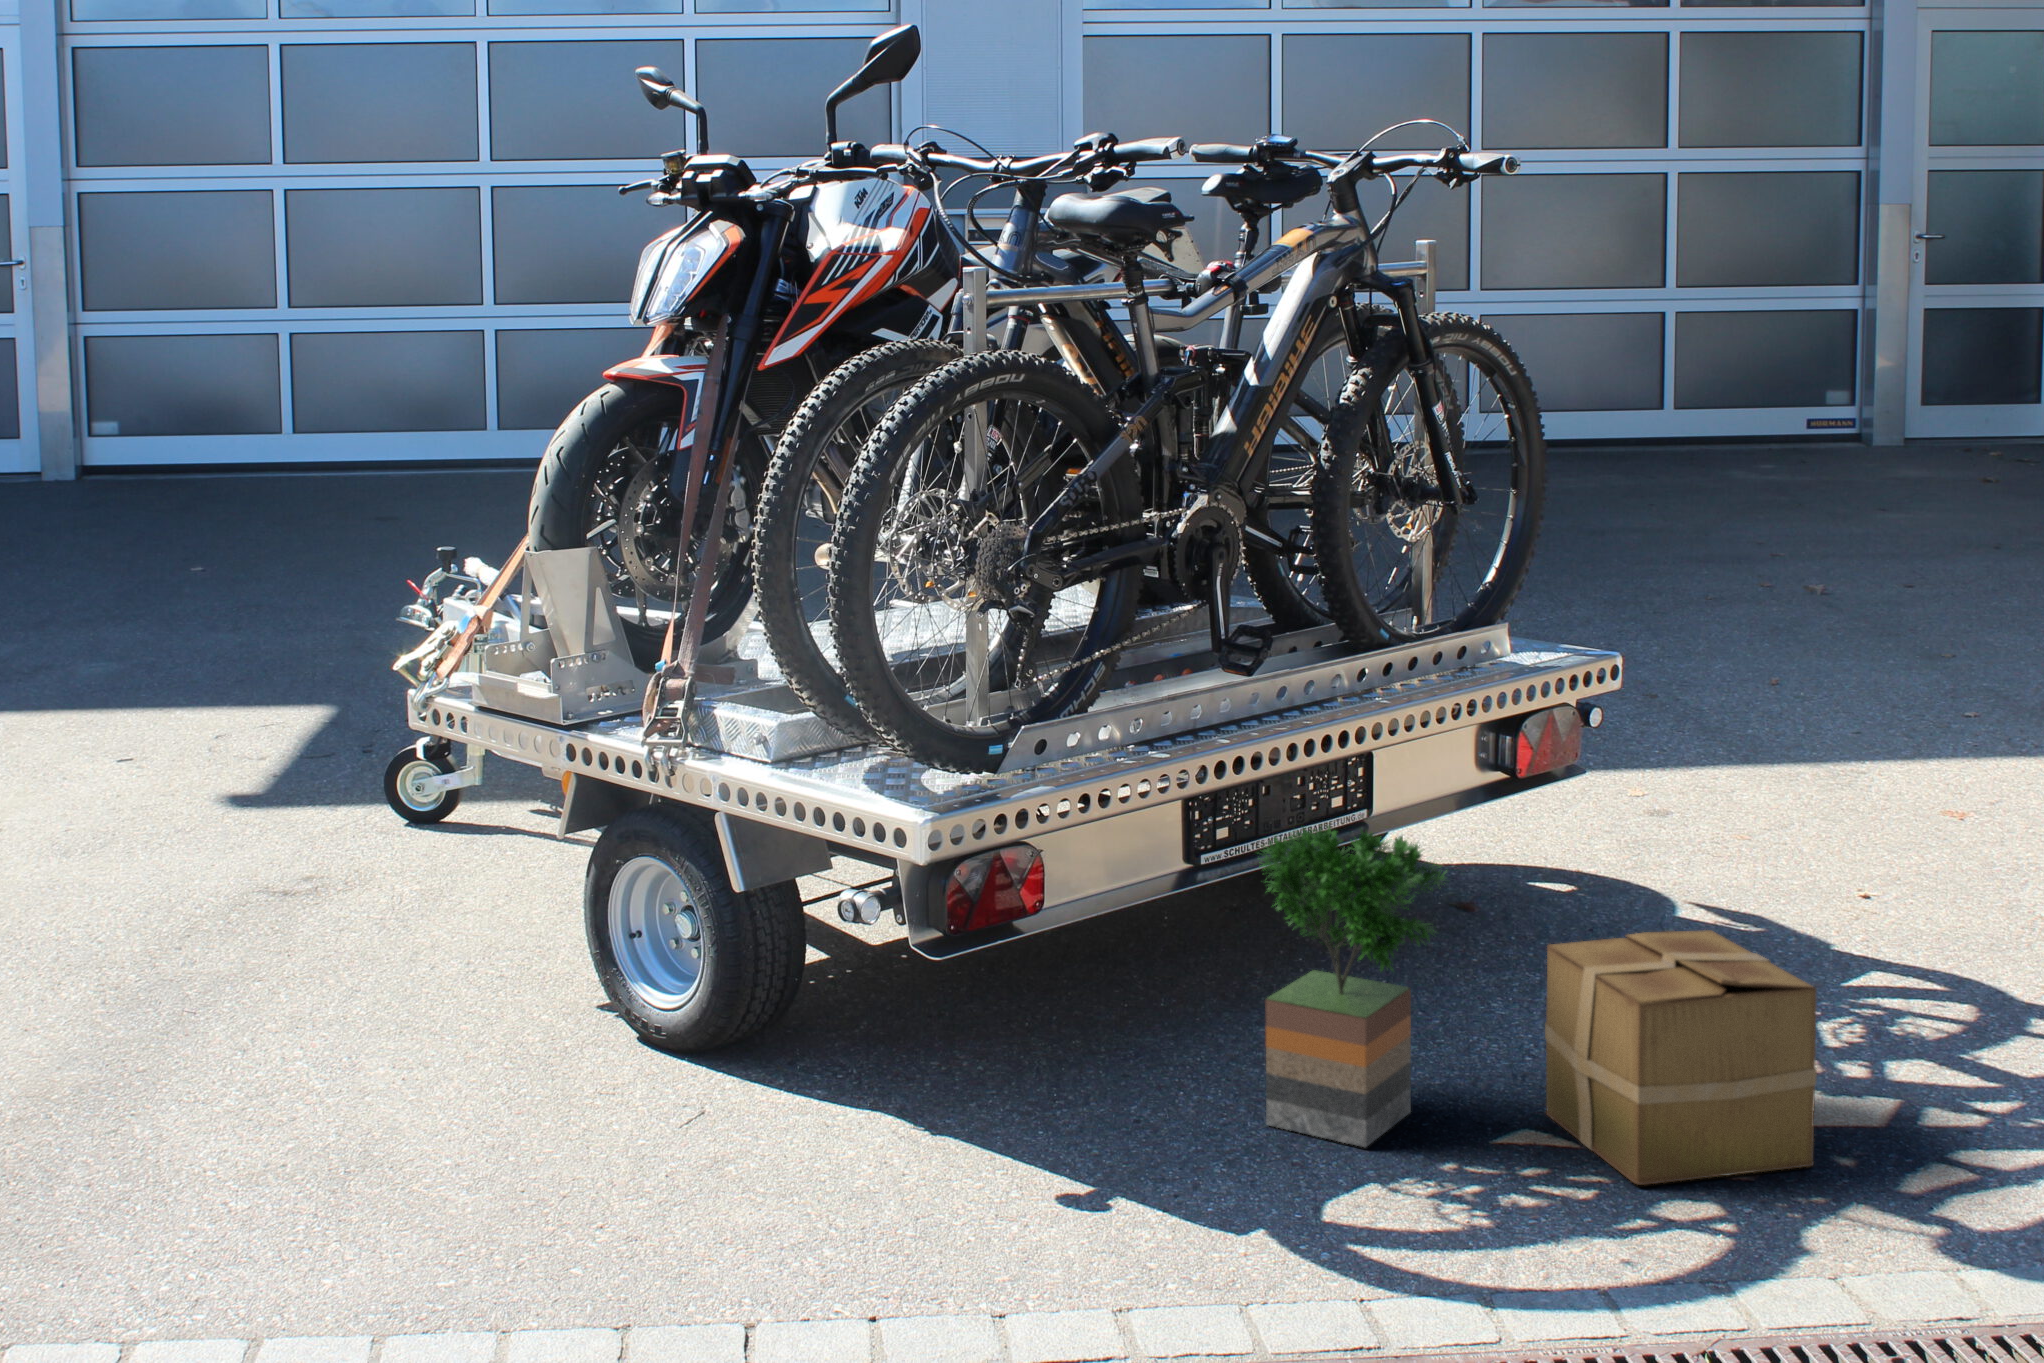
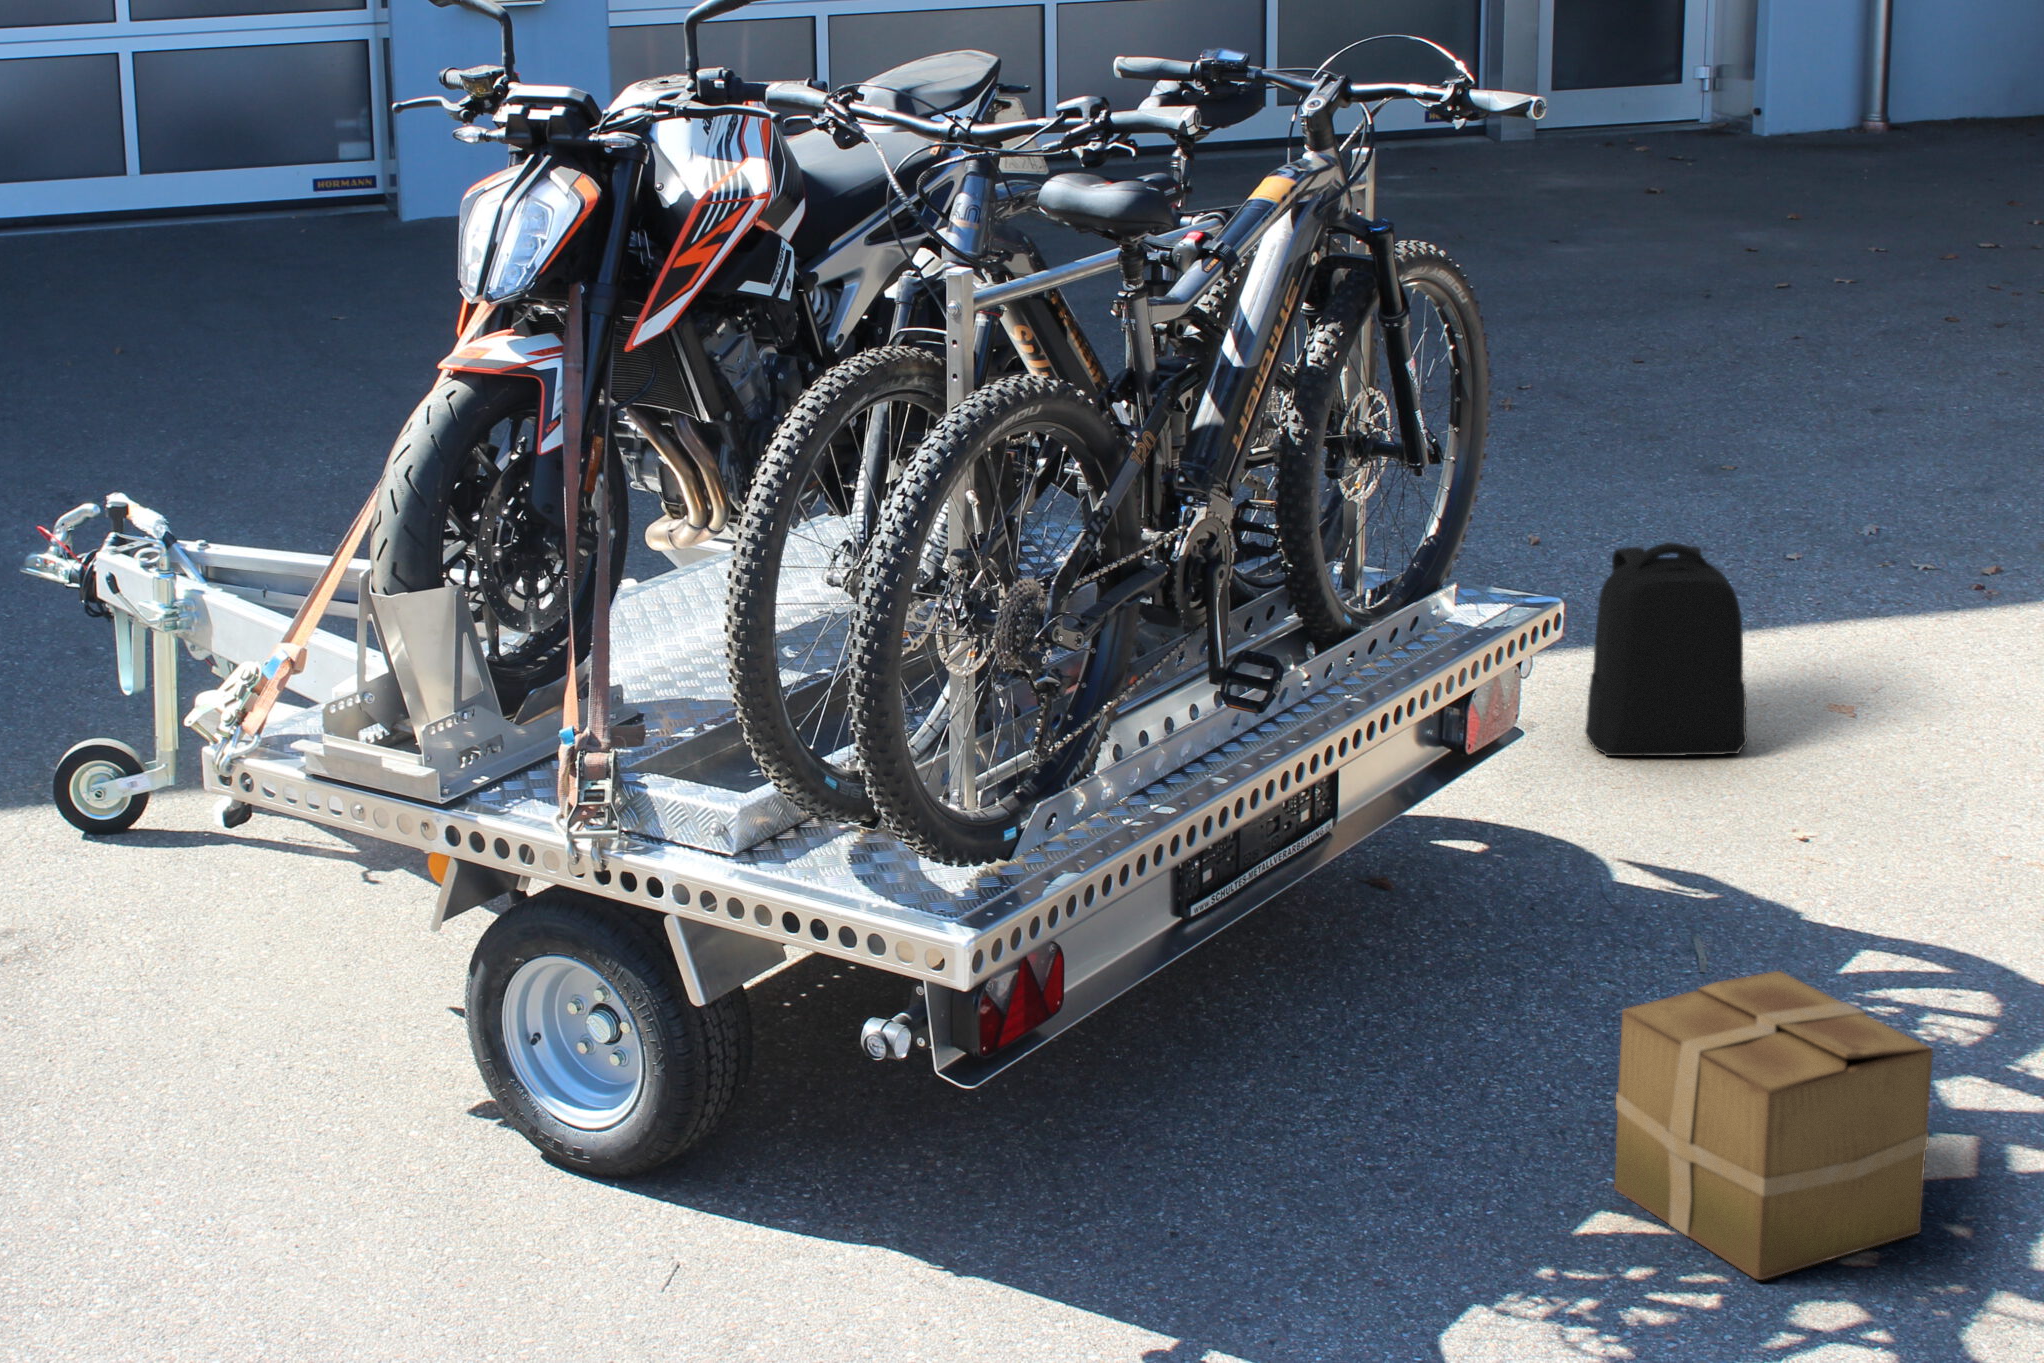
backpack: none [1708,644,1854,835] -> present [1585,543,1747,756]
potted tree: present [1259,825,1445,1147] -> none [1300,893,1533,1260]

